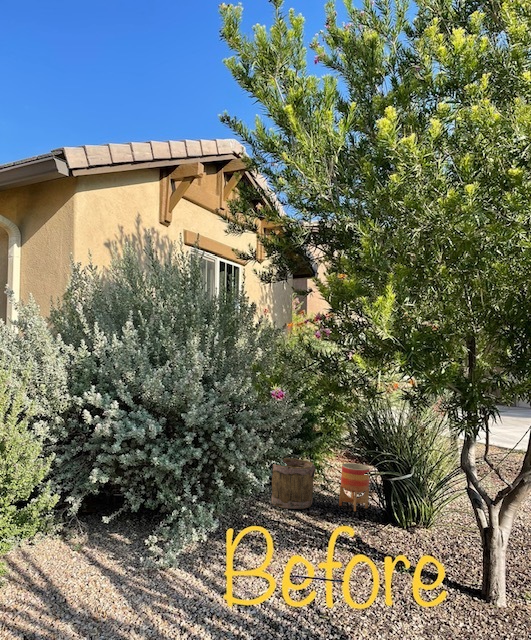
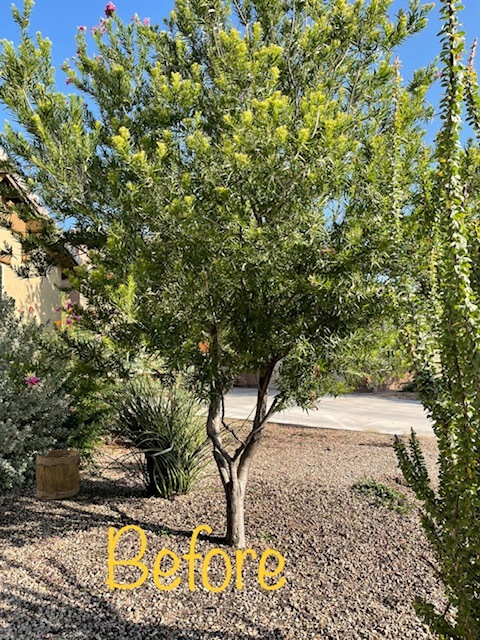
planter: present [339,463,370,511] -> none [106,446,134,491]

